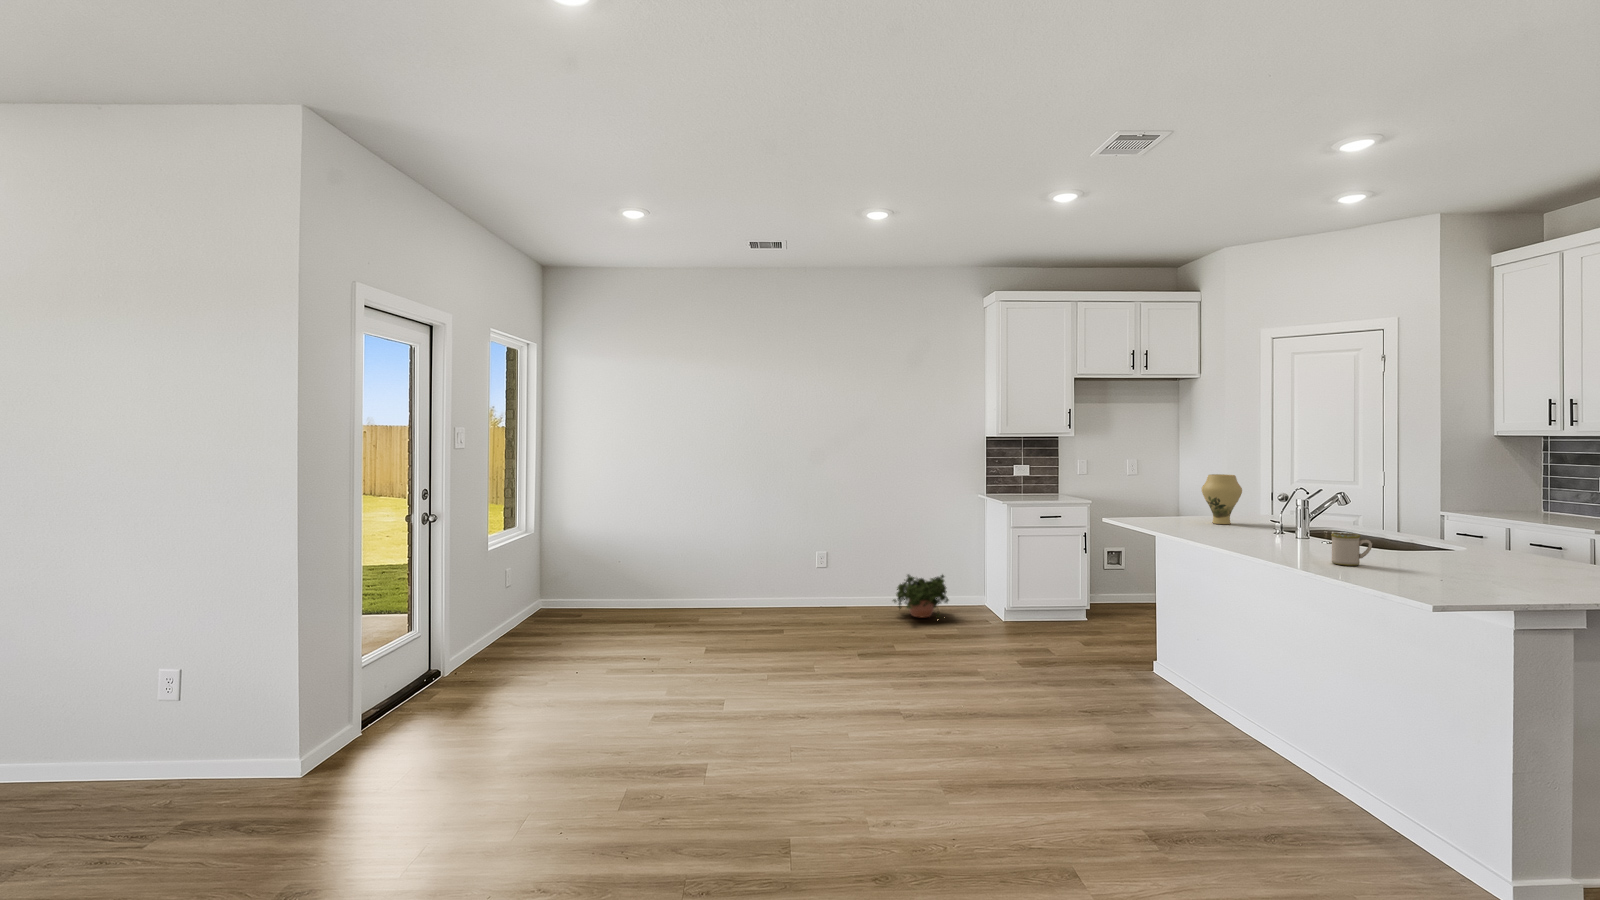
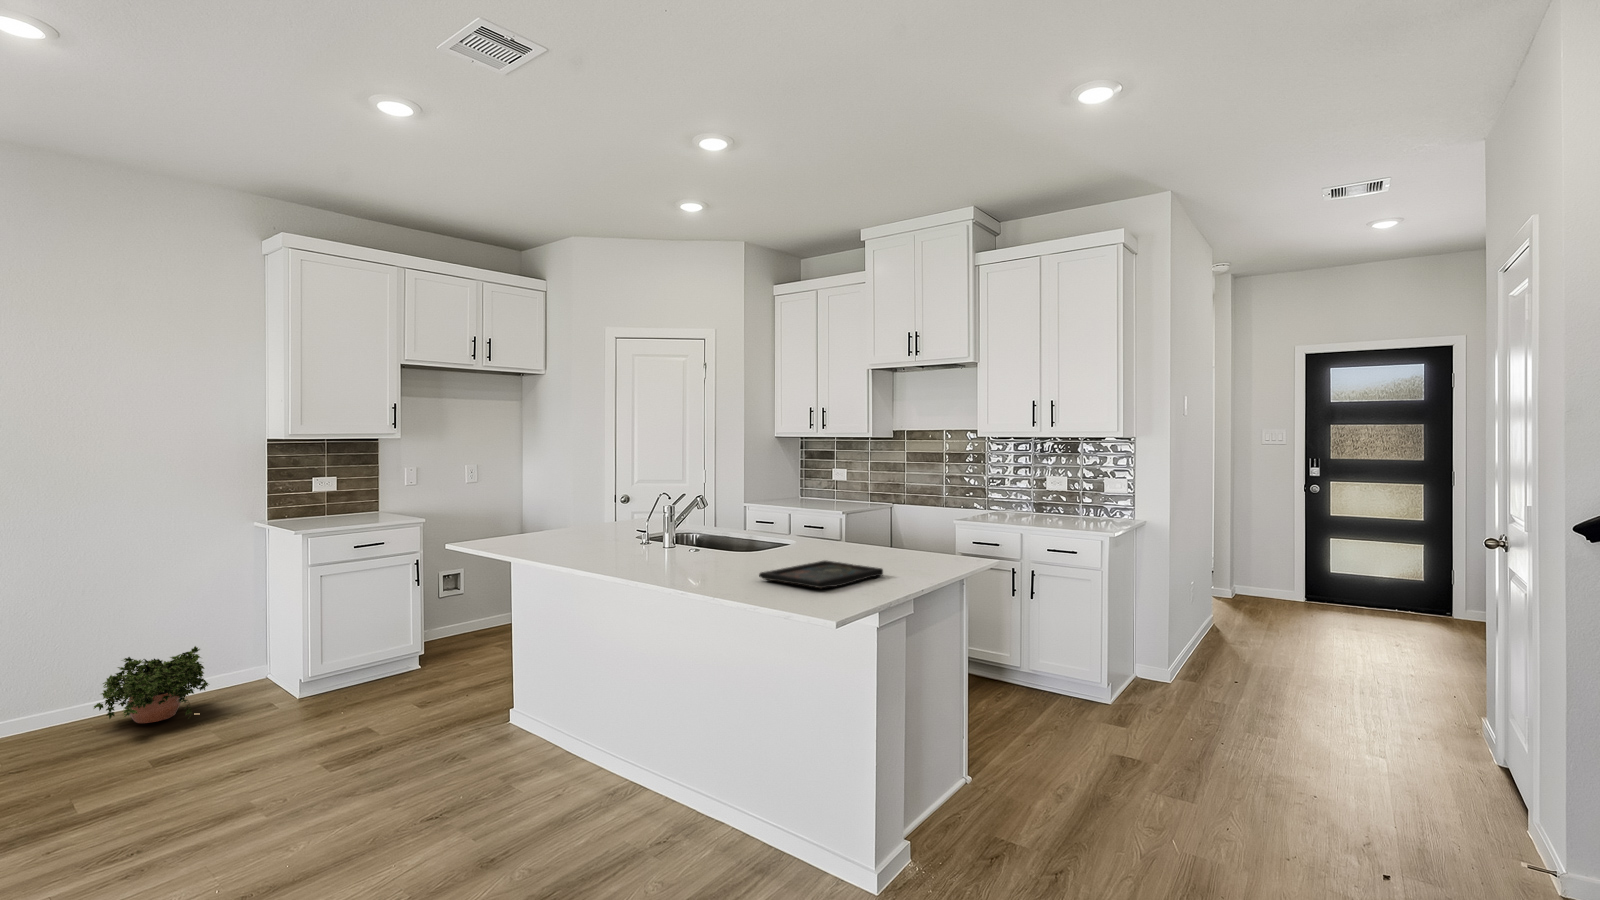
vase: present [1202,474,1242,524] -> none [563,480,604,536]
mug: present [1331,533,1372,566] -> none [710,539,744,573]
tray: none [1380,568,1560,591] -> present [759,561,883,588]

